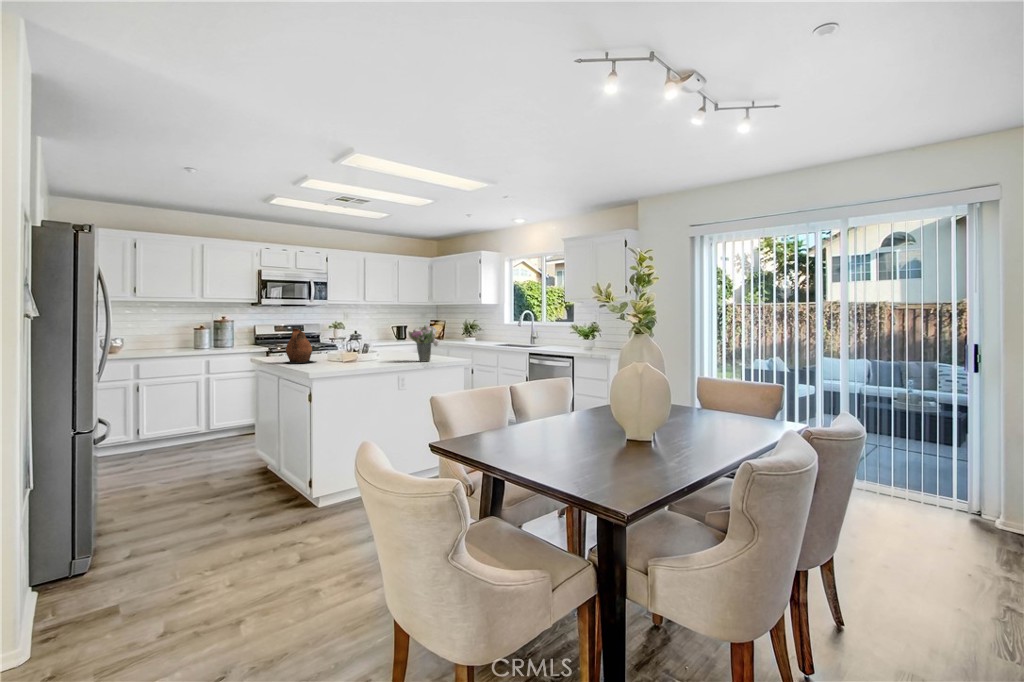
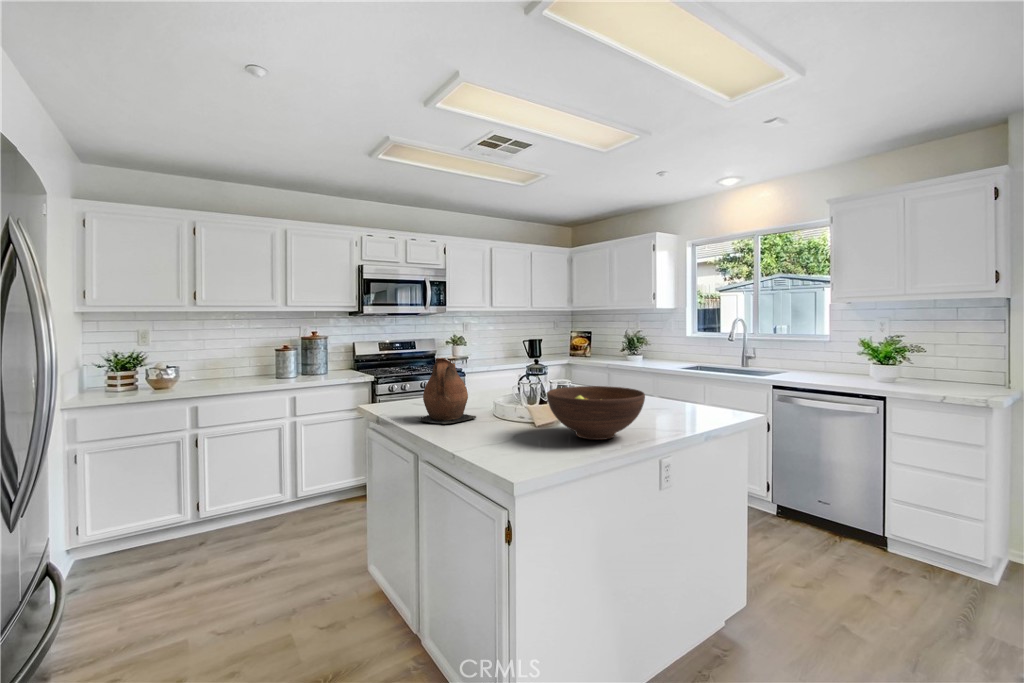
flower bouquet: present [409,326,439,362] -> none [649,349,711,420]
fruit bowl: none [343,343,391,366] -> present [547,386,645,440]

